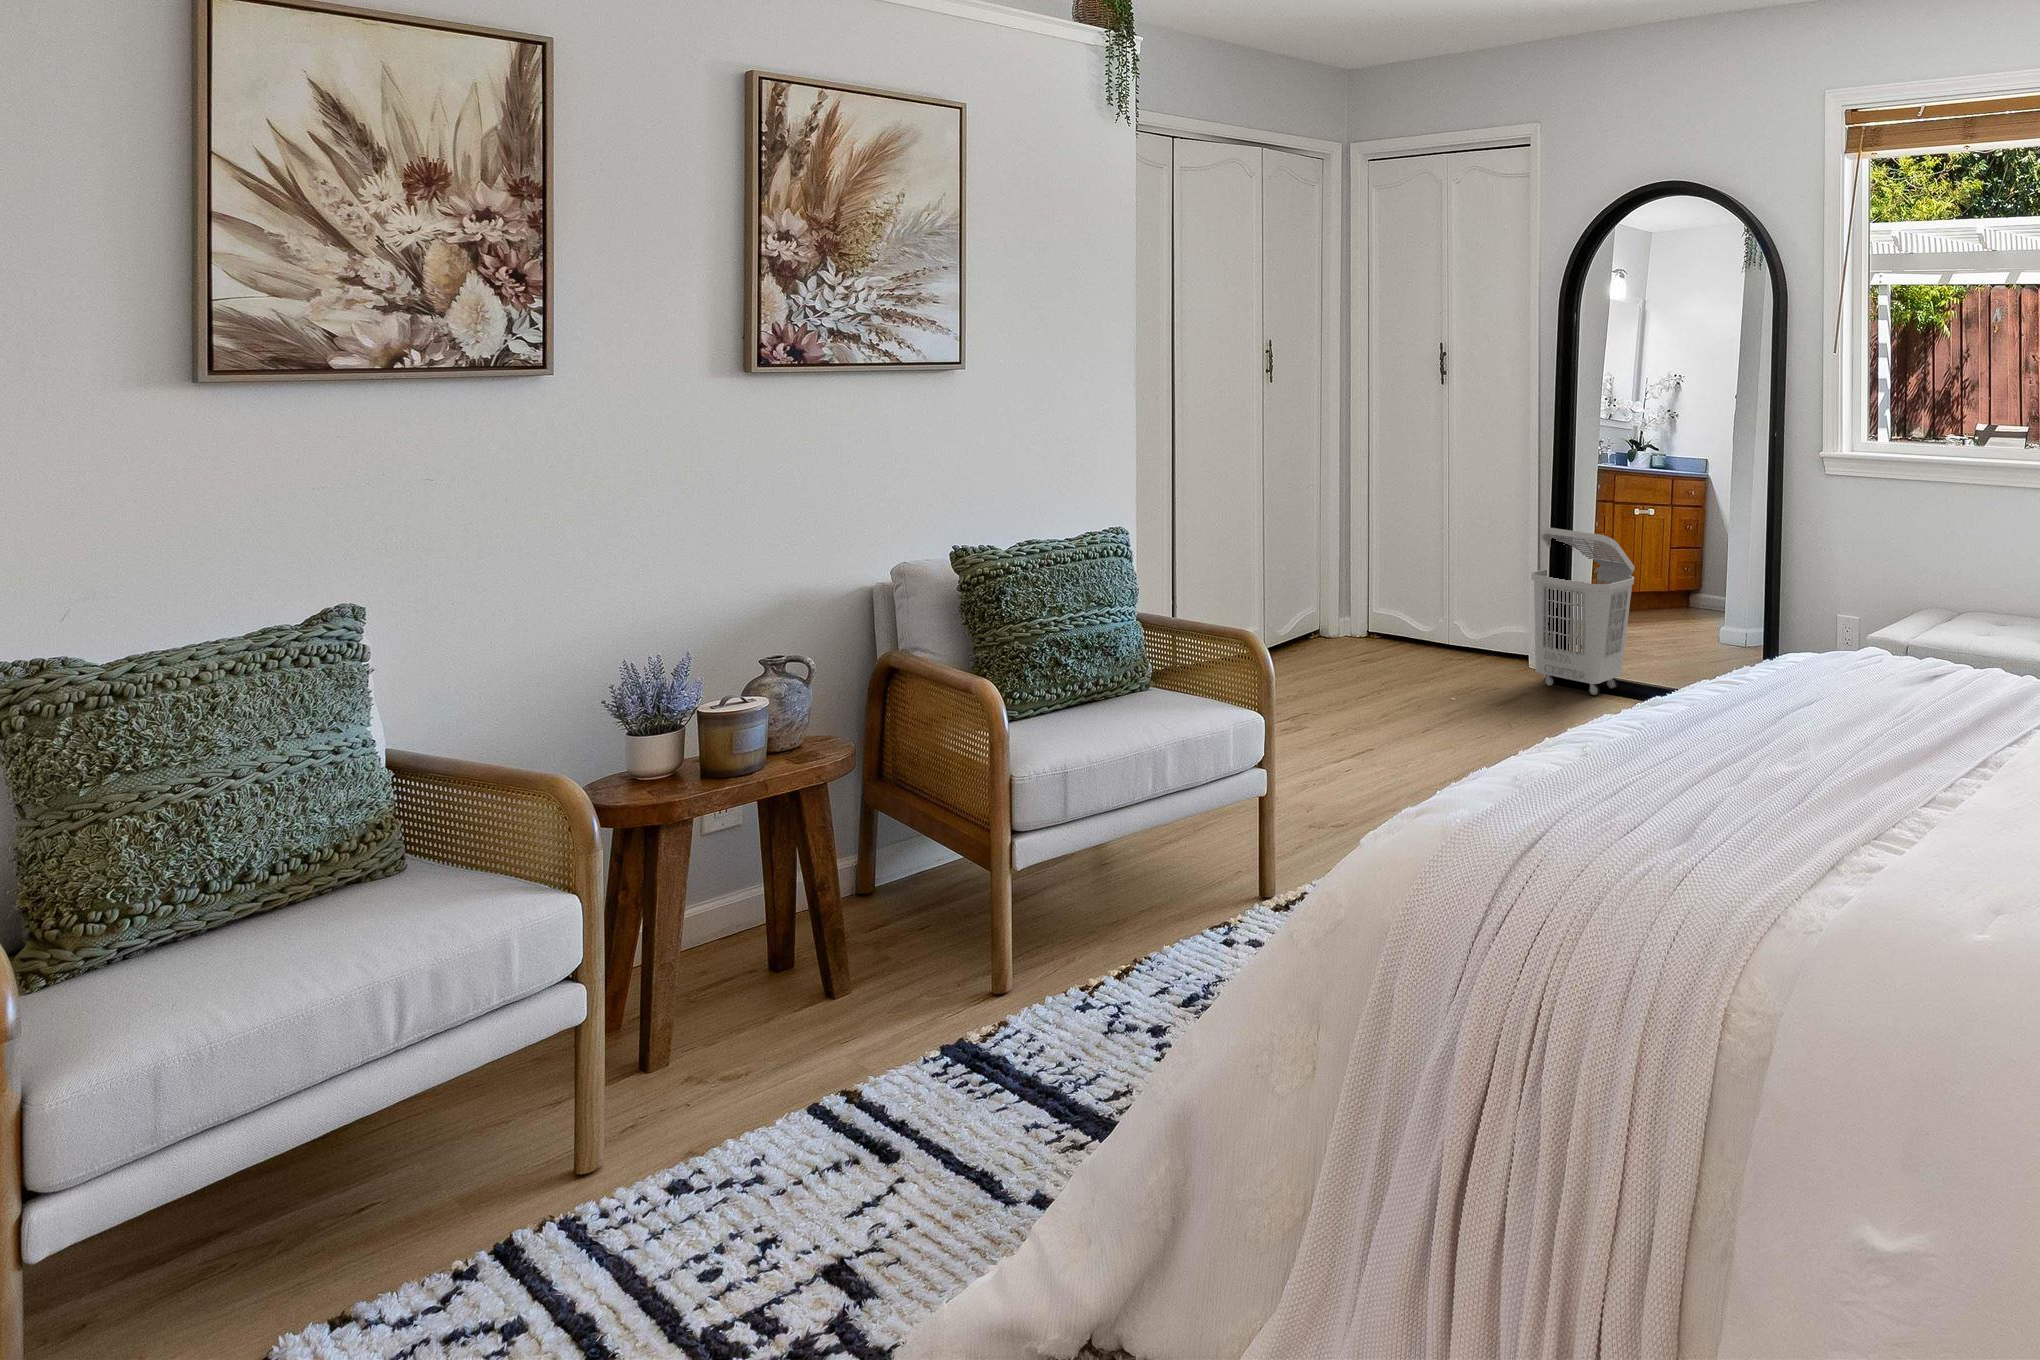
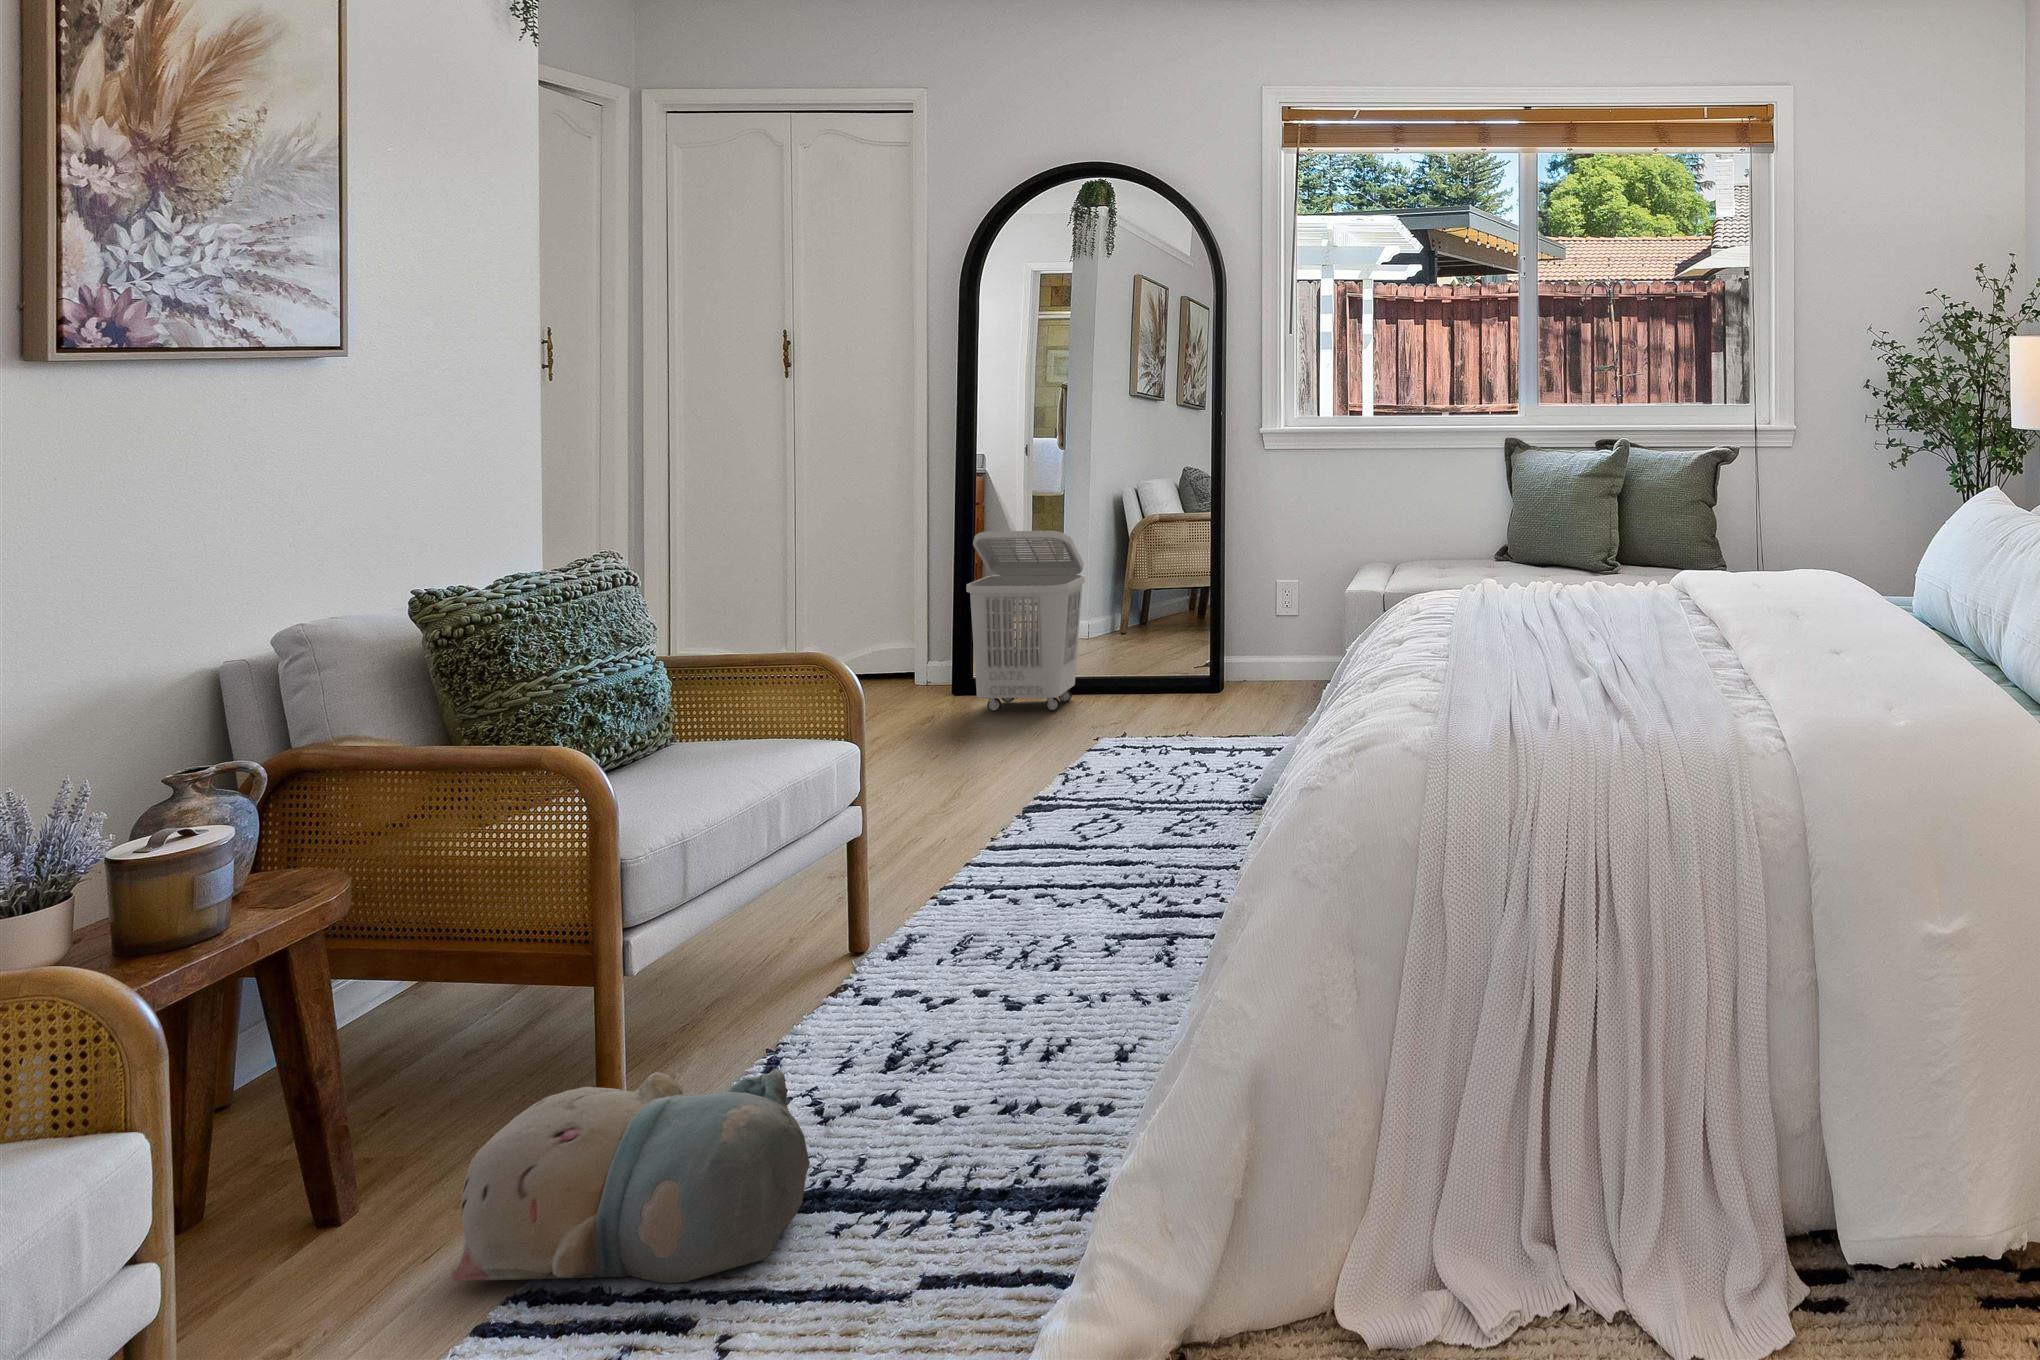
plush toy: none [819,947,1047,1130] -> present [451,1069,810,1283]

